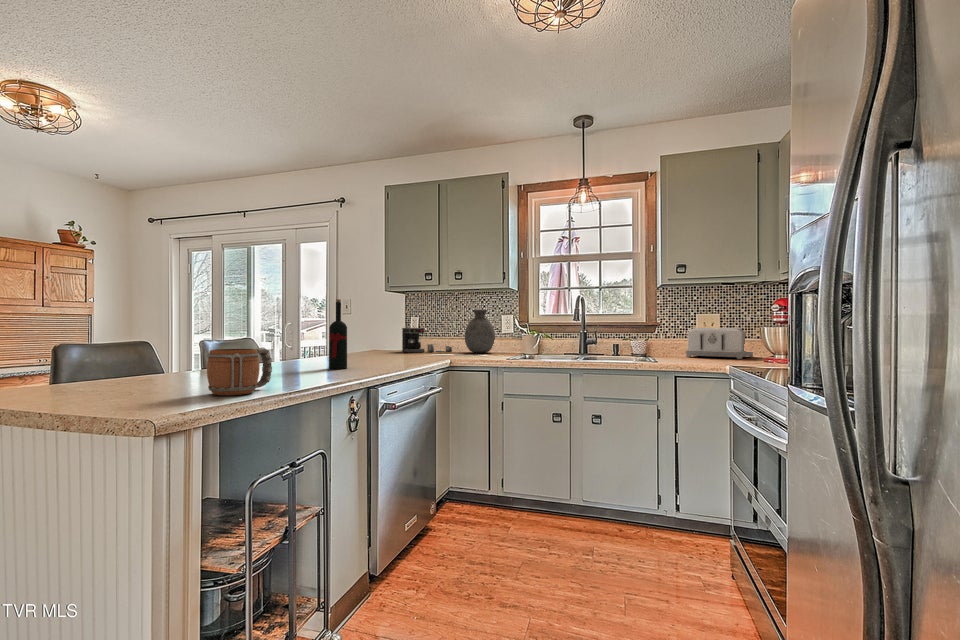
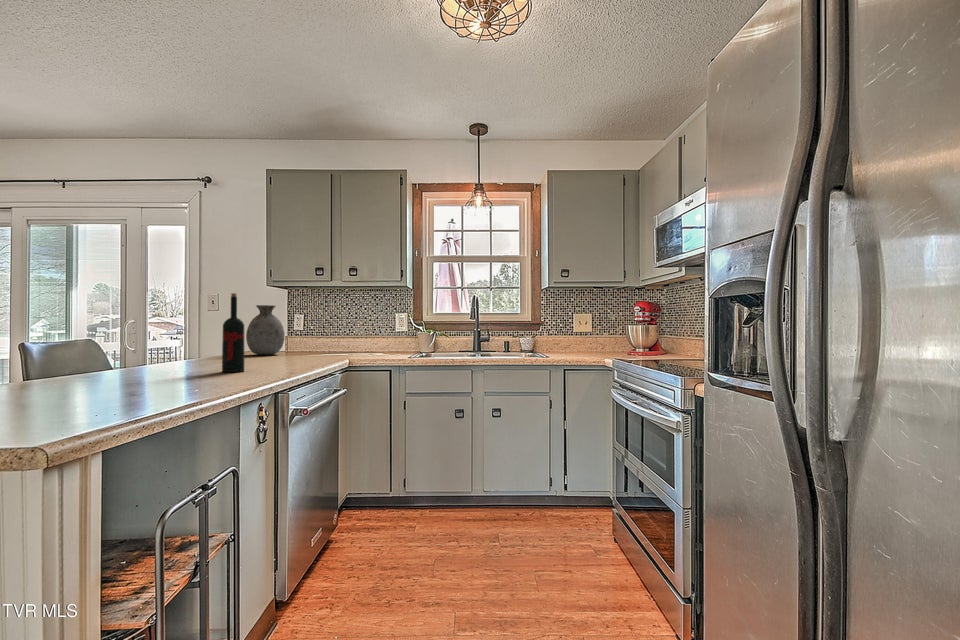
vase: present [465,310,495,353] -> present [246,305,285,355]
coffee maker: present [402,328,452,353] -> none [285,327,342,353]
toaster: present [686,328,753,359] -> none [568,326,620,353]
mug: present [207,347,272,395] -> none [95,348,178,409]

